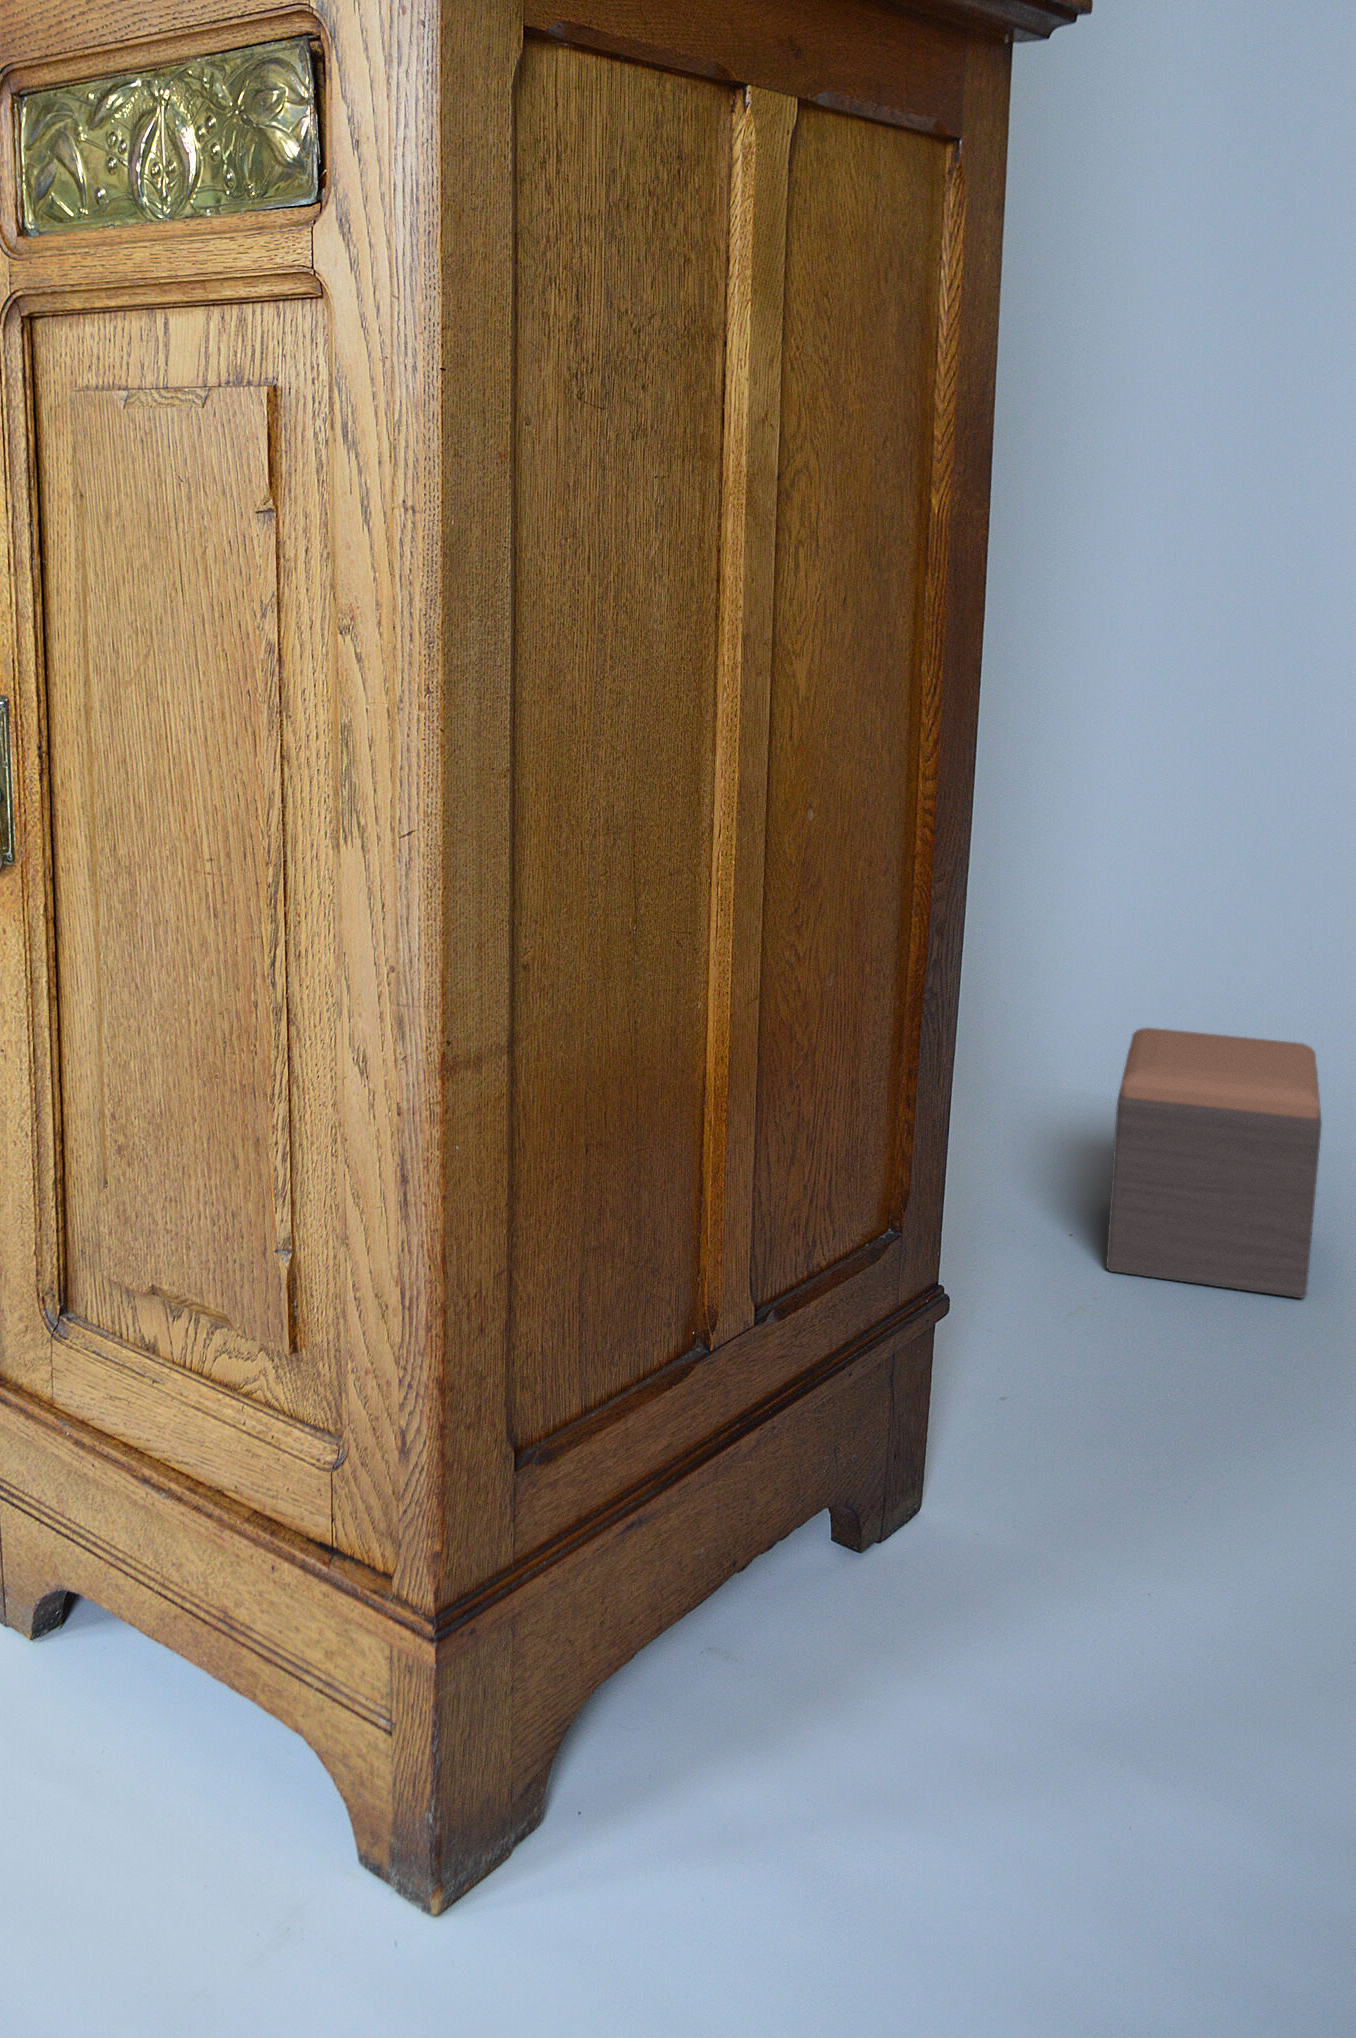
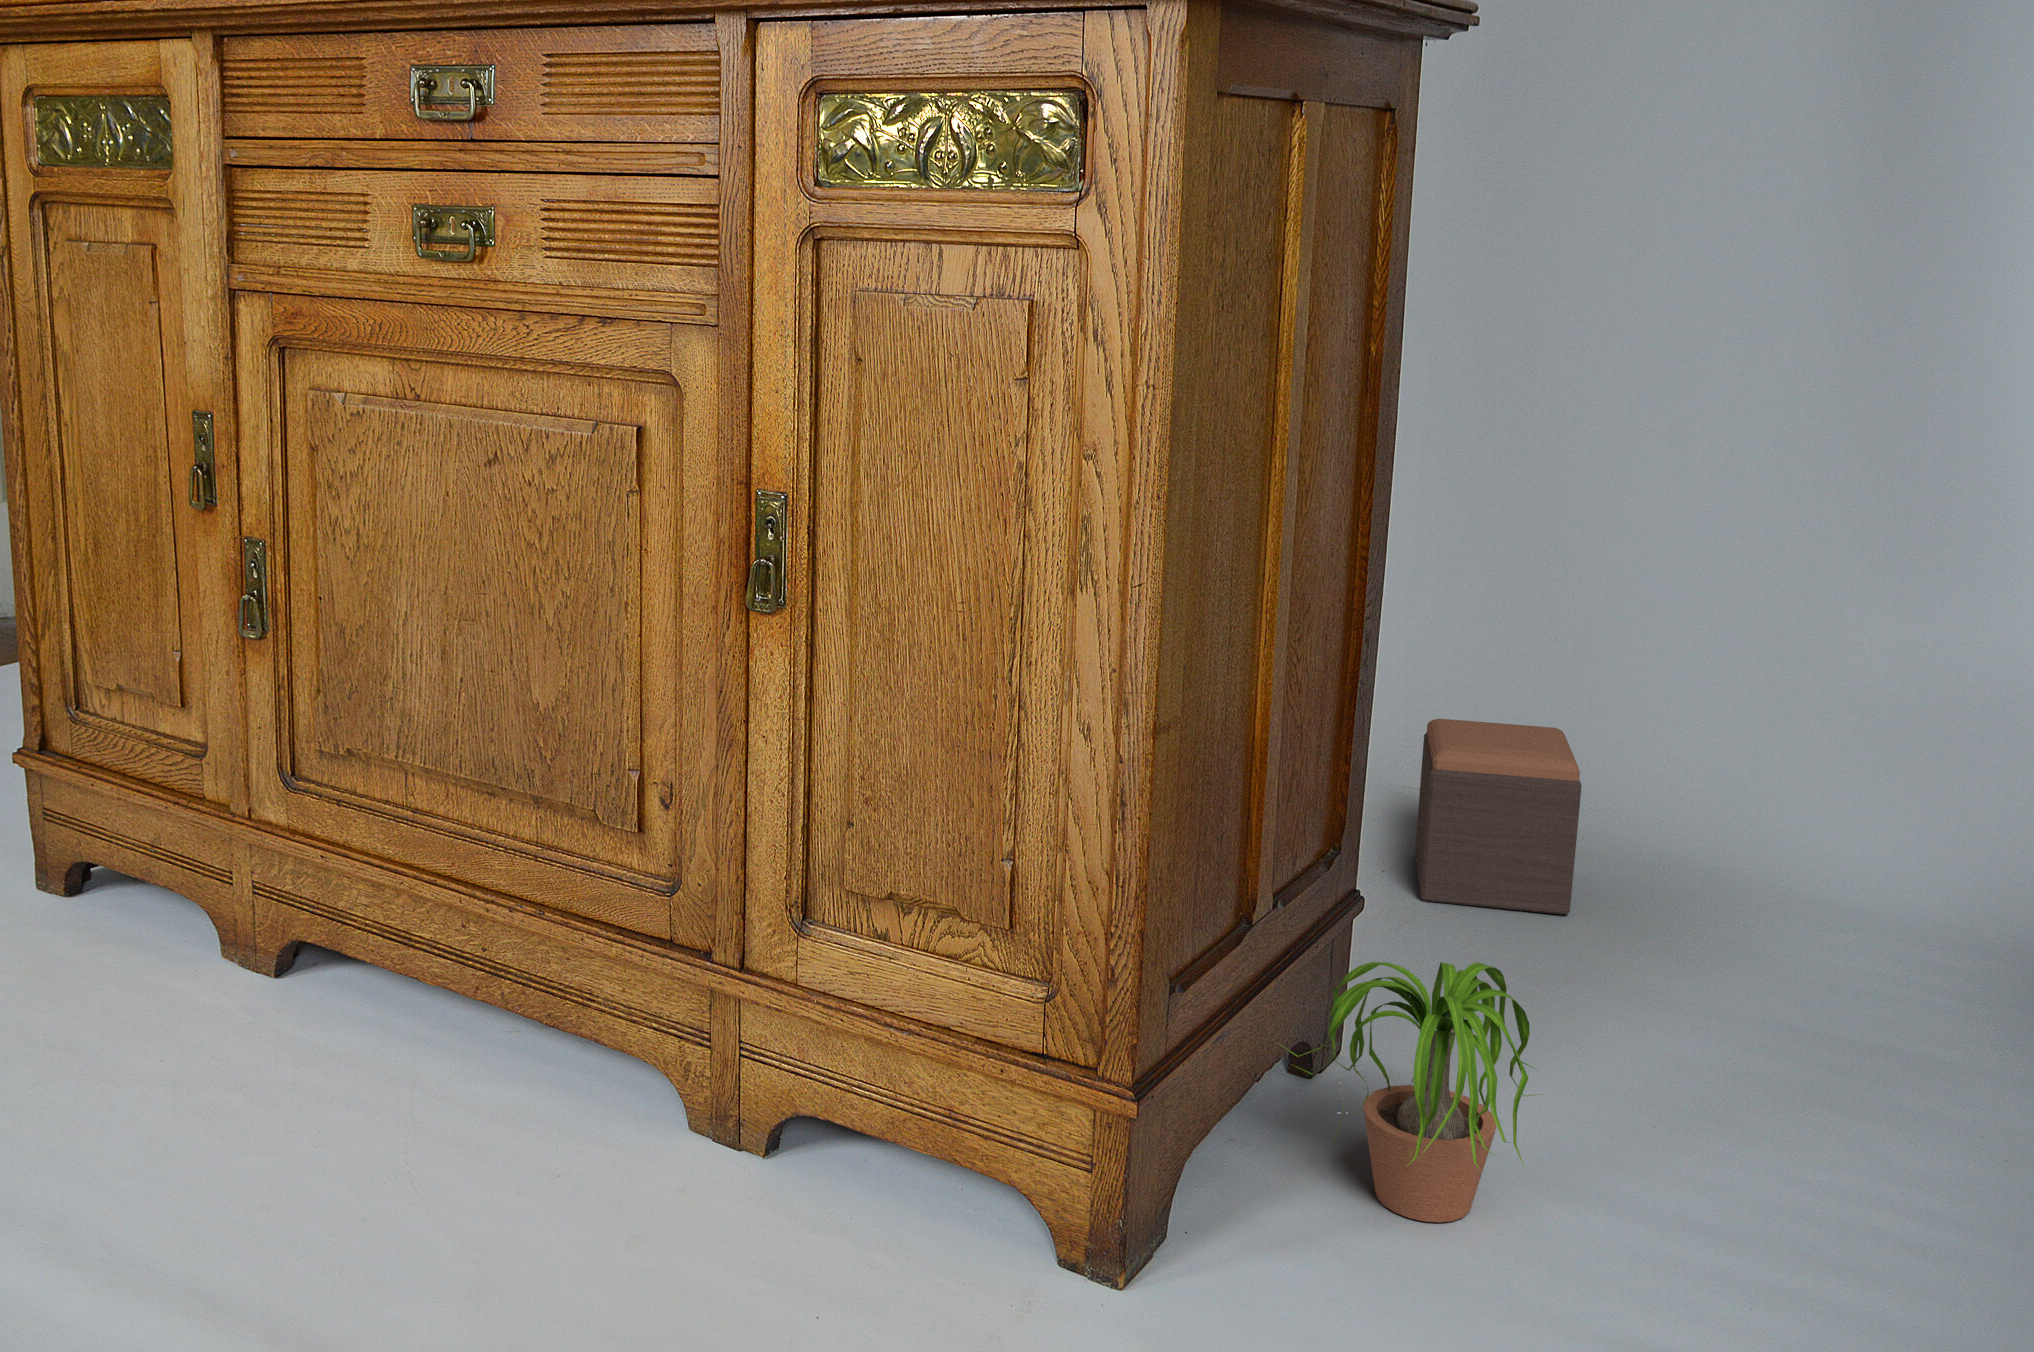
potted plant: none [752,1406,1160,1810] -> present [1282,962,1538,1222]

